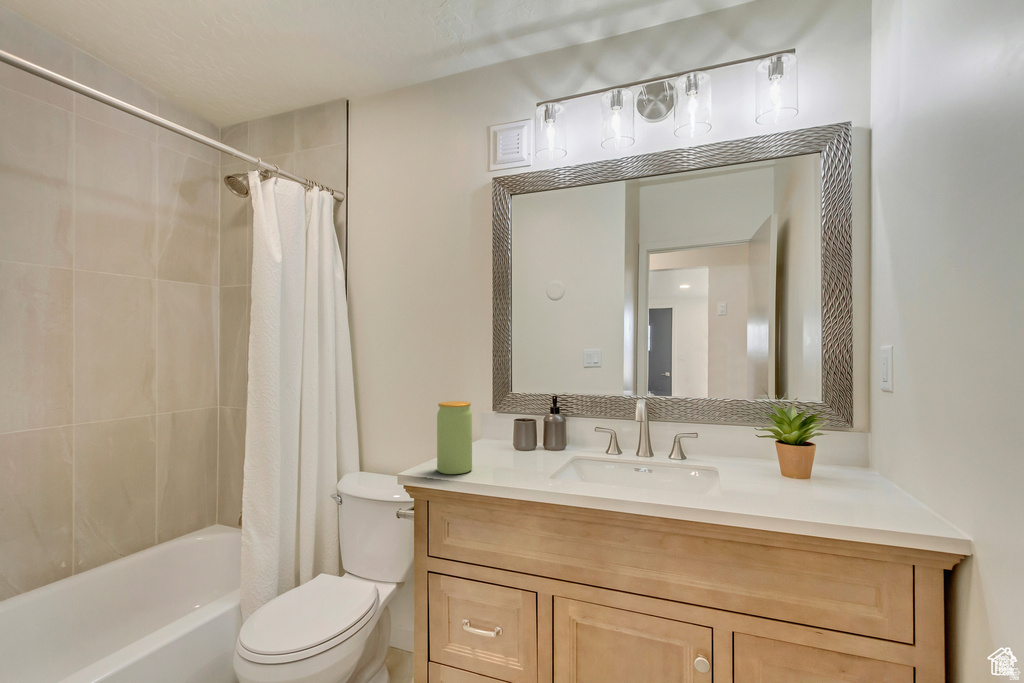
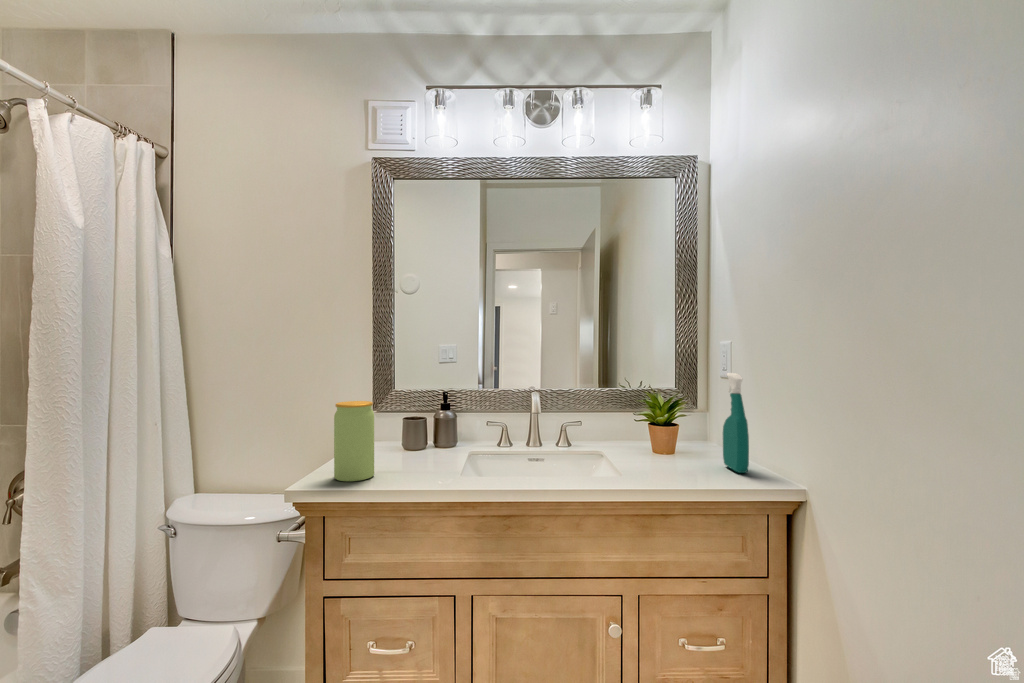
spray bottle: none [867,386,899,514] -> present [723,373,749,473]

